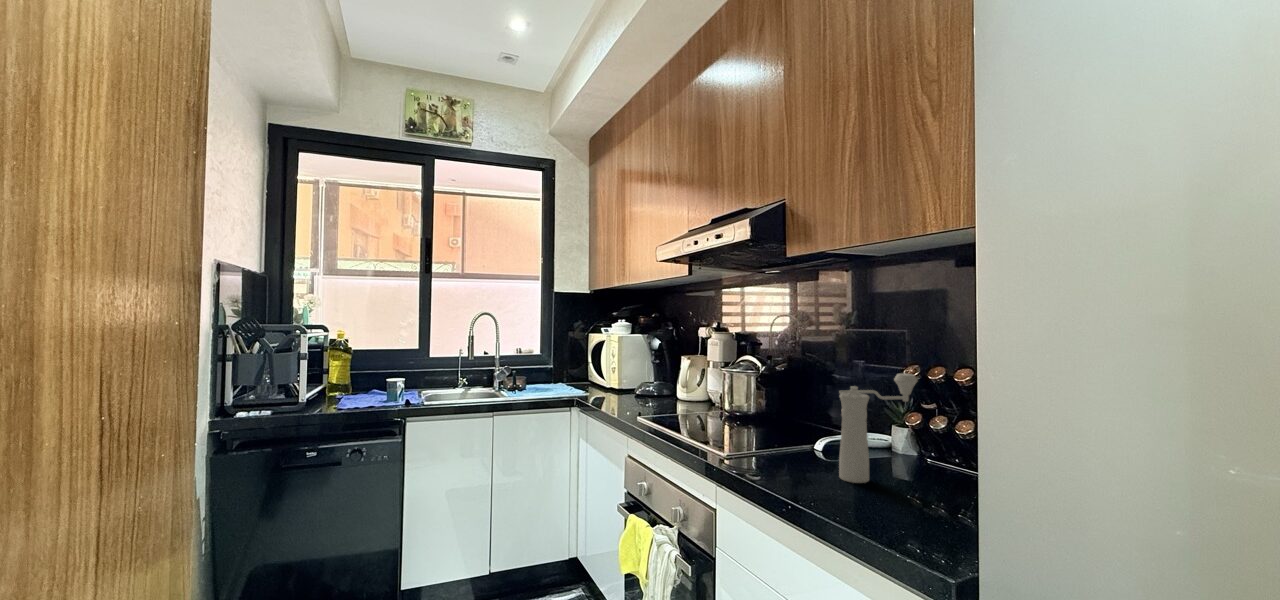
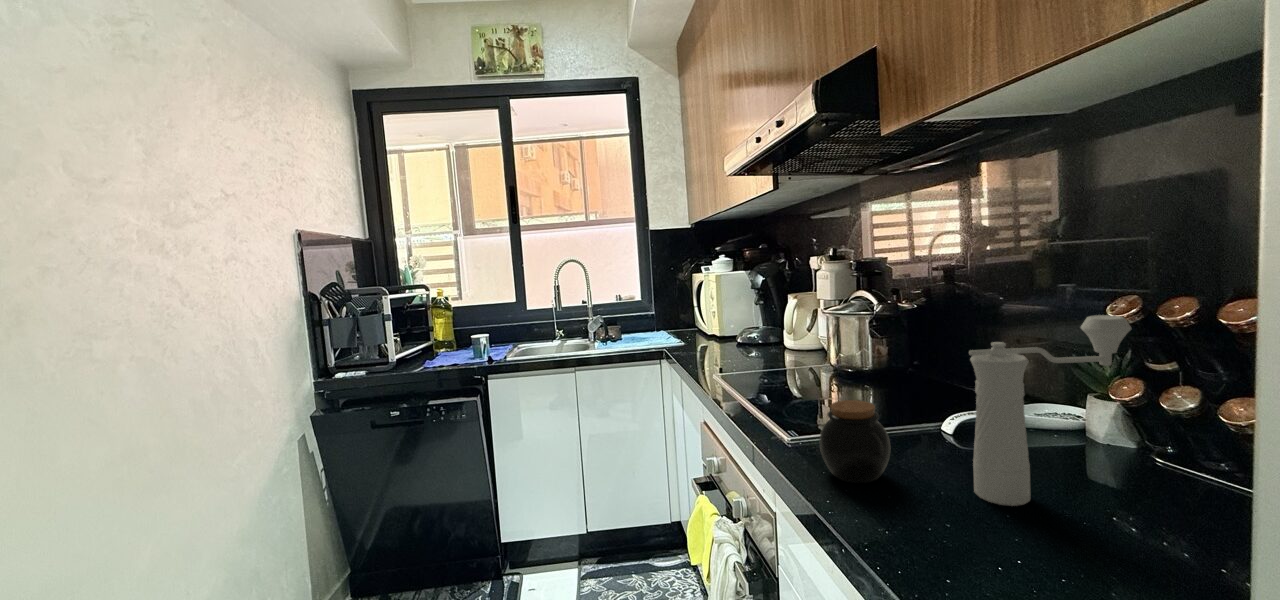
jar: none [749,423,792,475] -> present [820,400,890,483]

